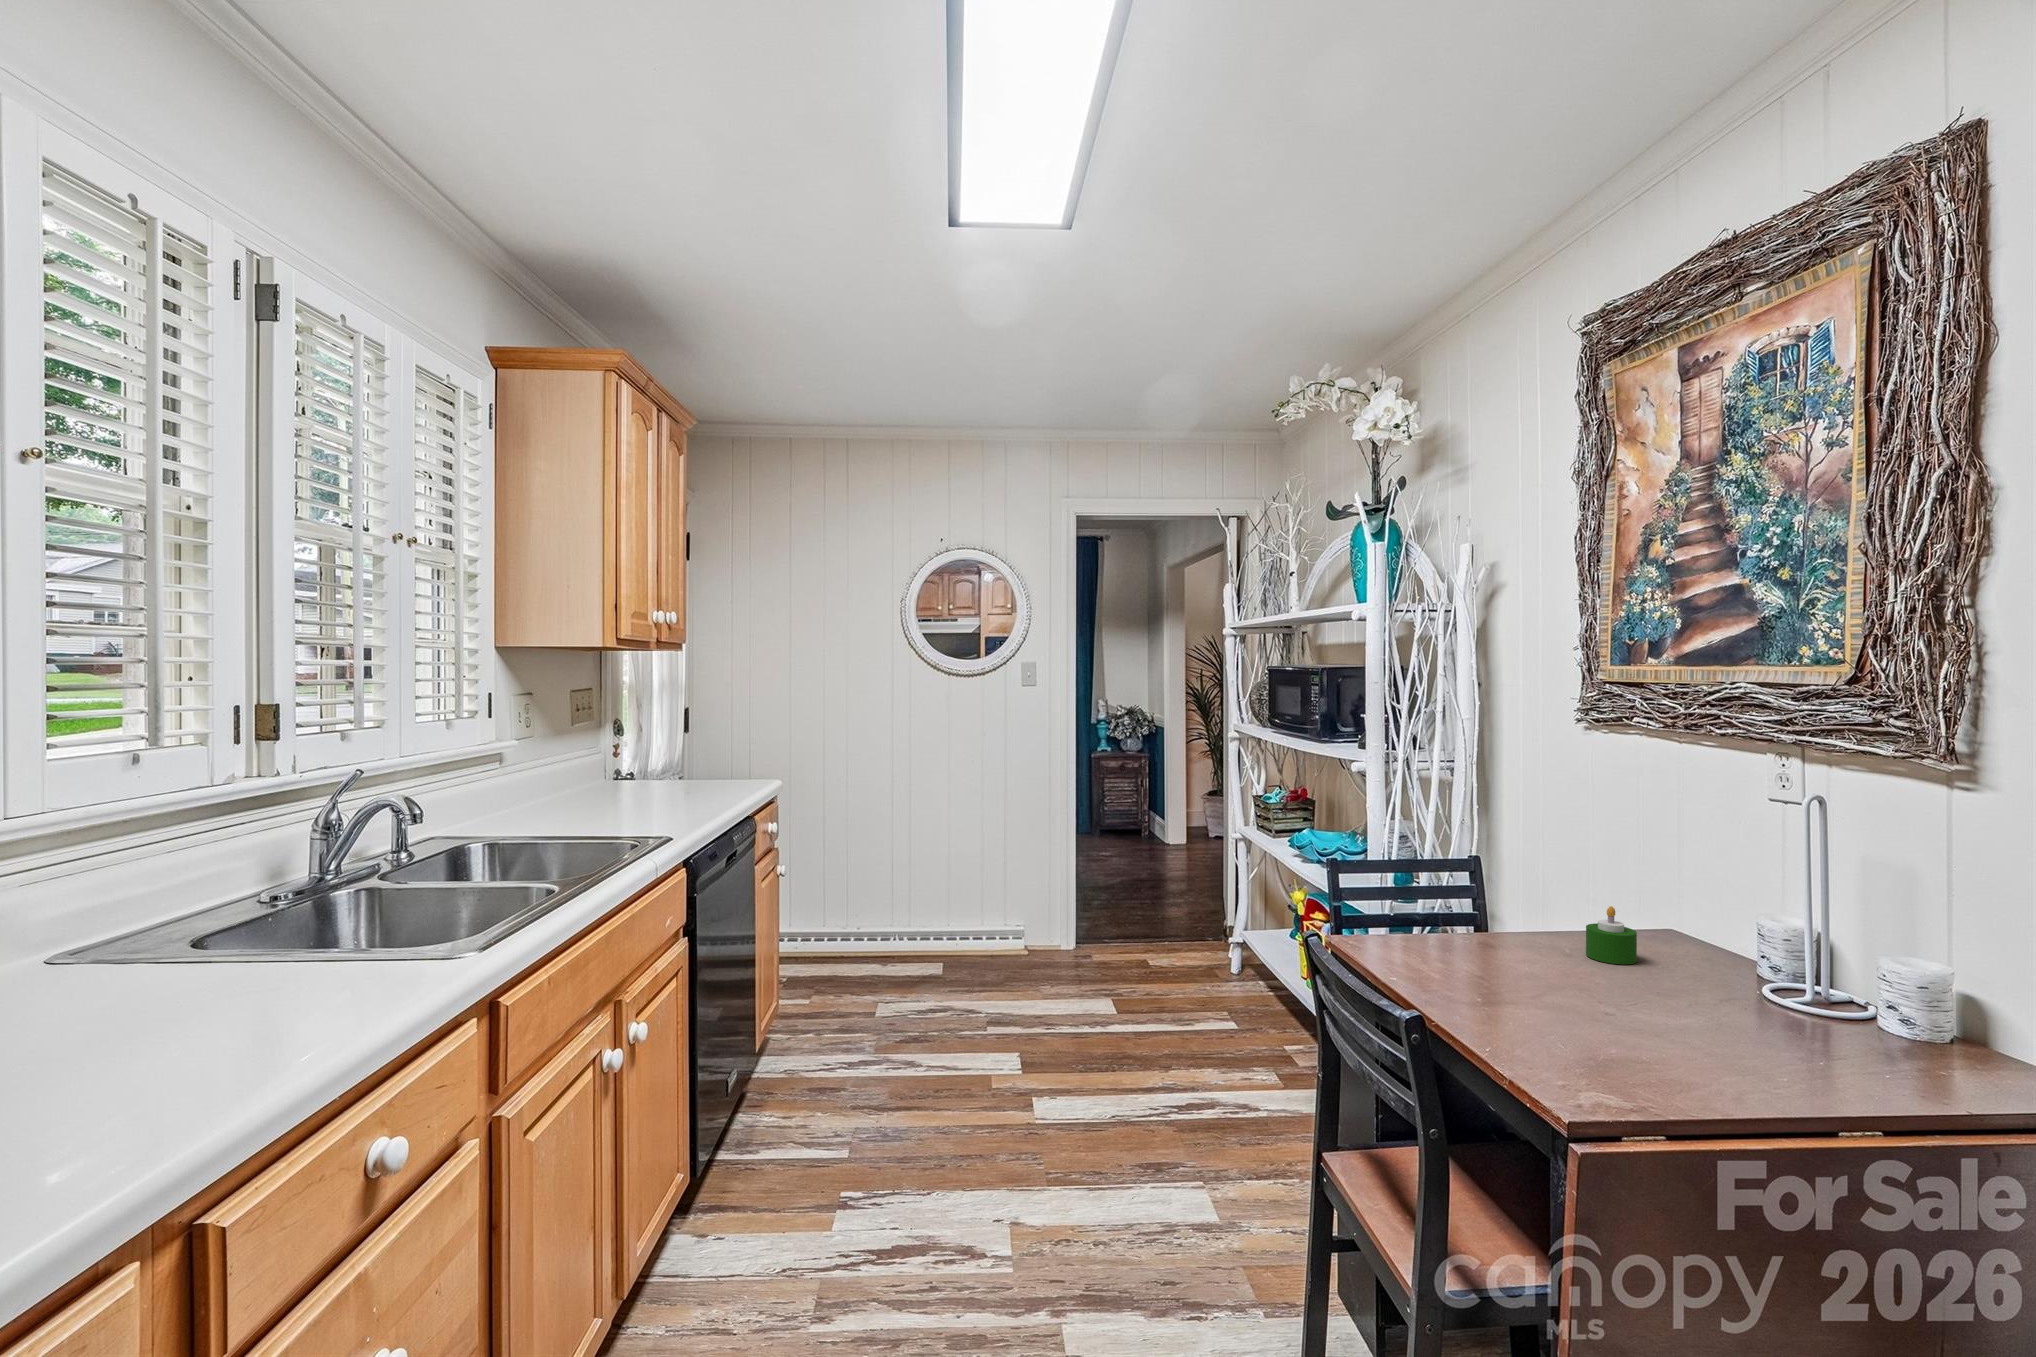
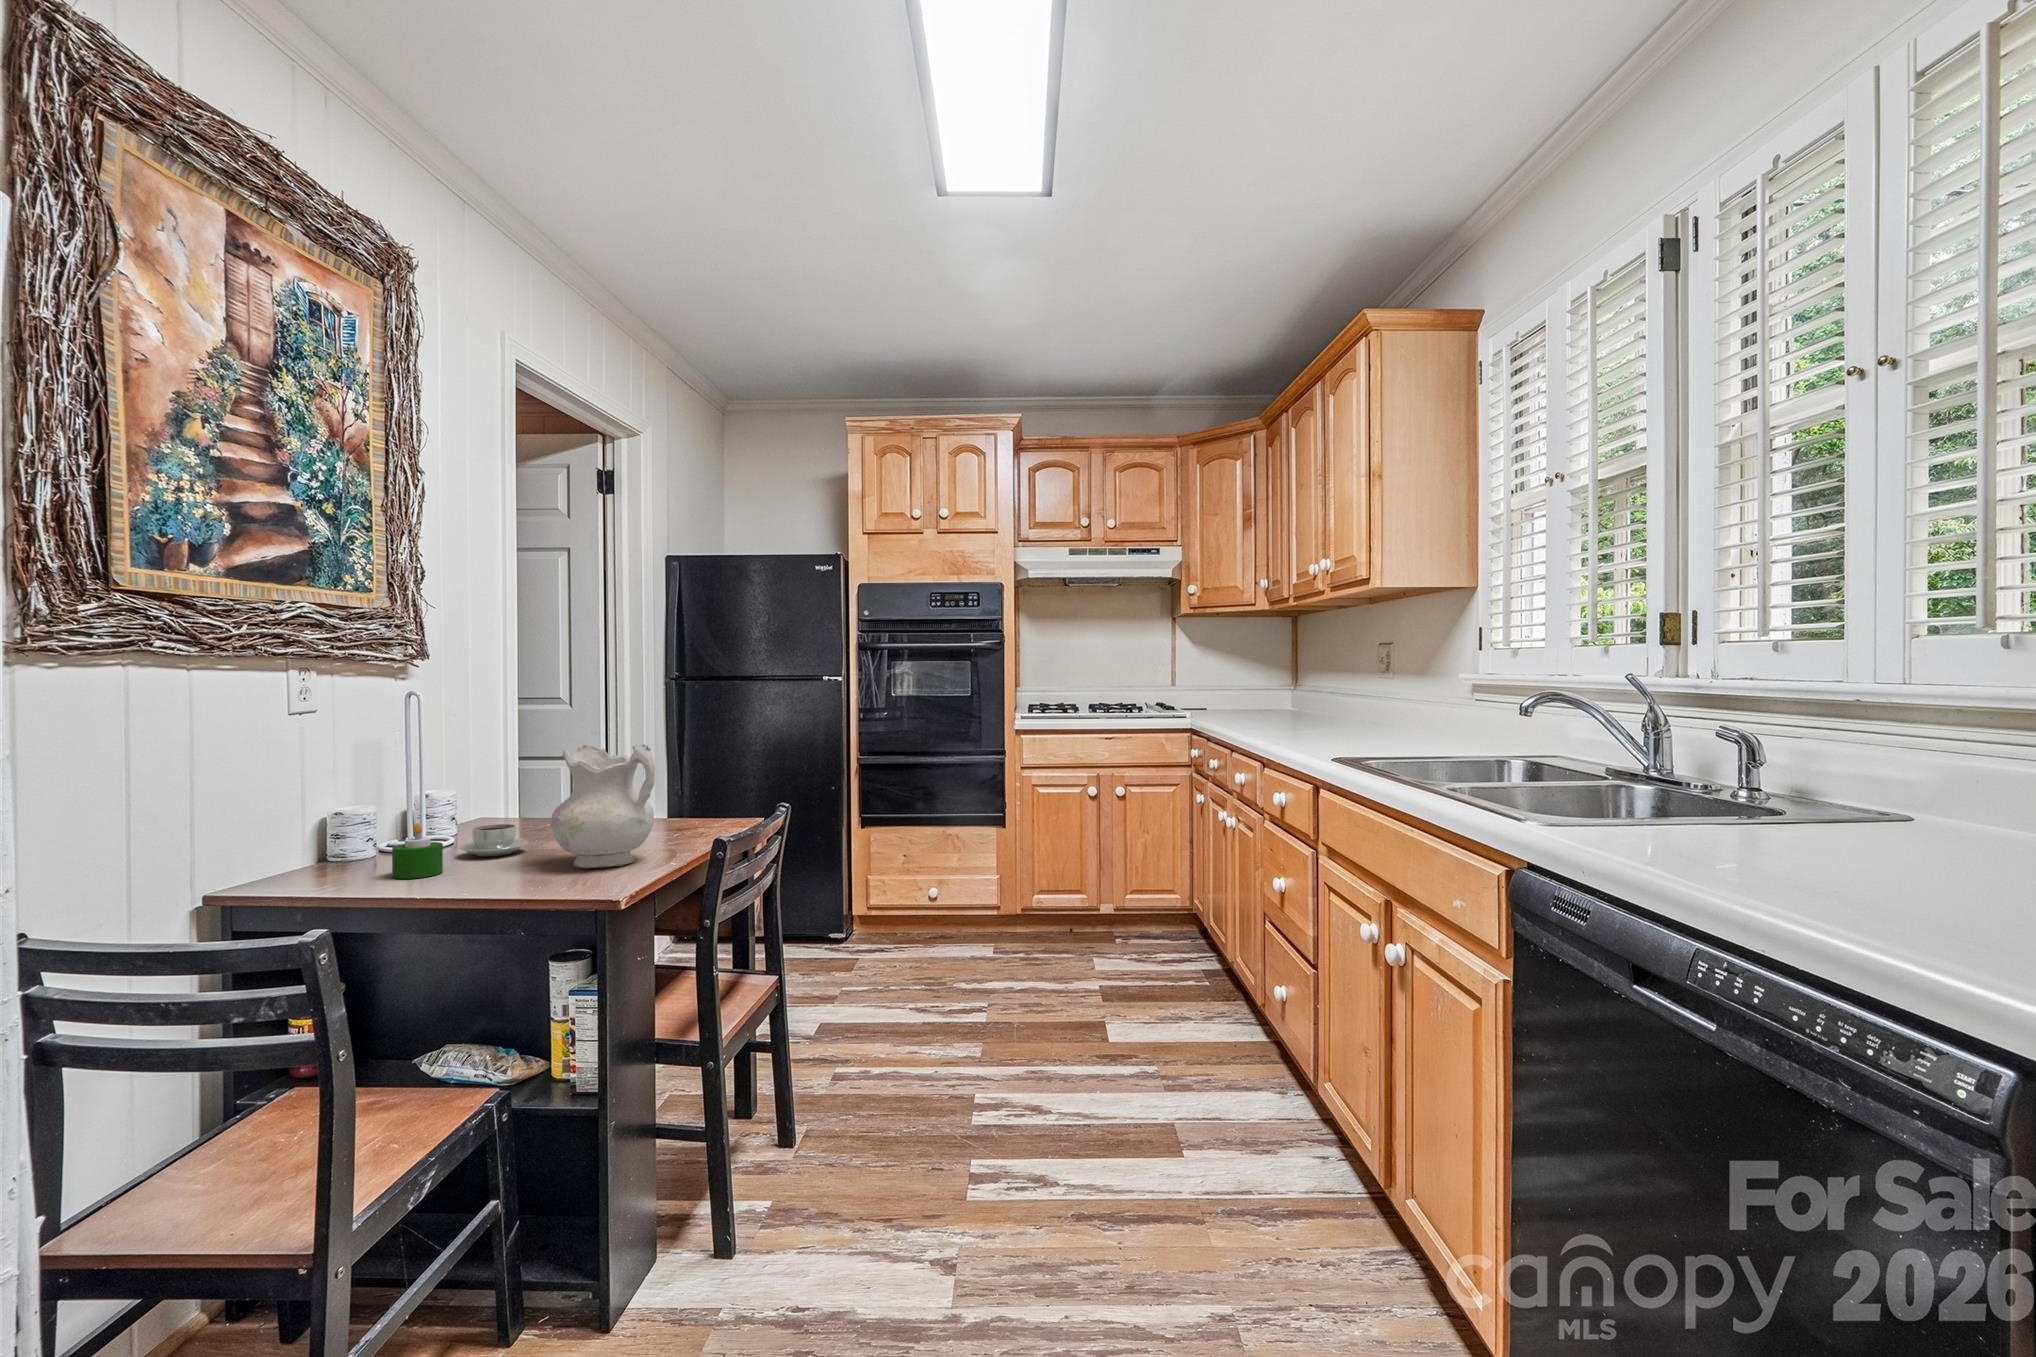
ceramic pitcher: none [1405,840,1539,987] -> present [551,745,655,869]
coffee cup: none [1624,952,1716,999] -> present [460,824,528,856]

